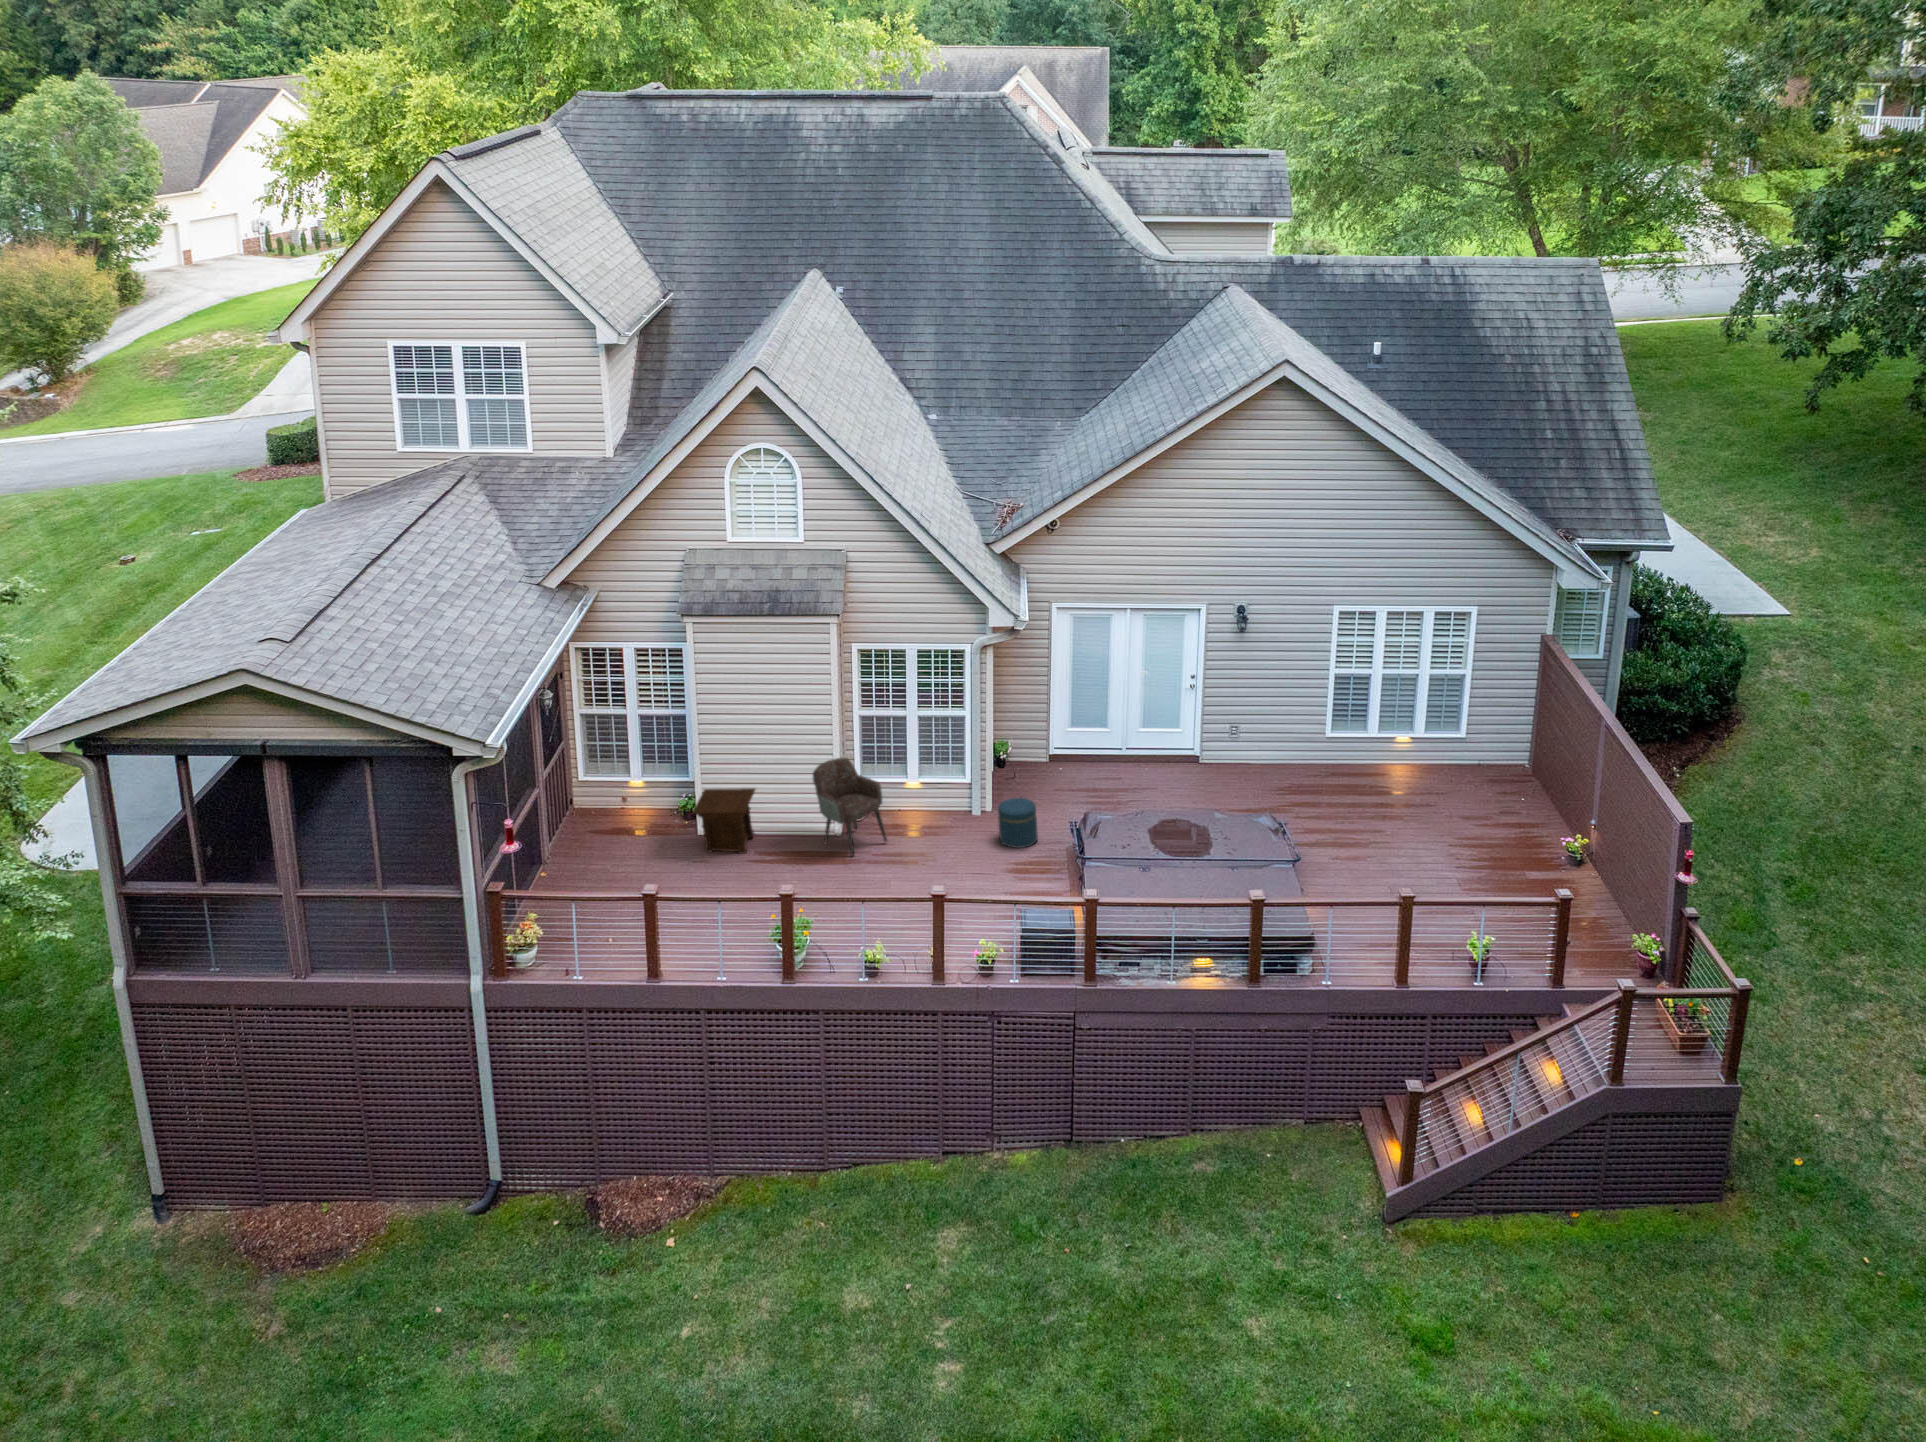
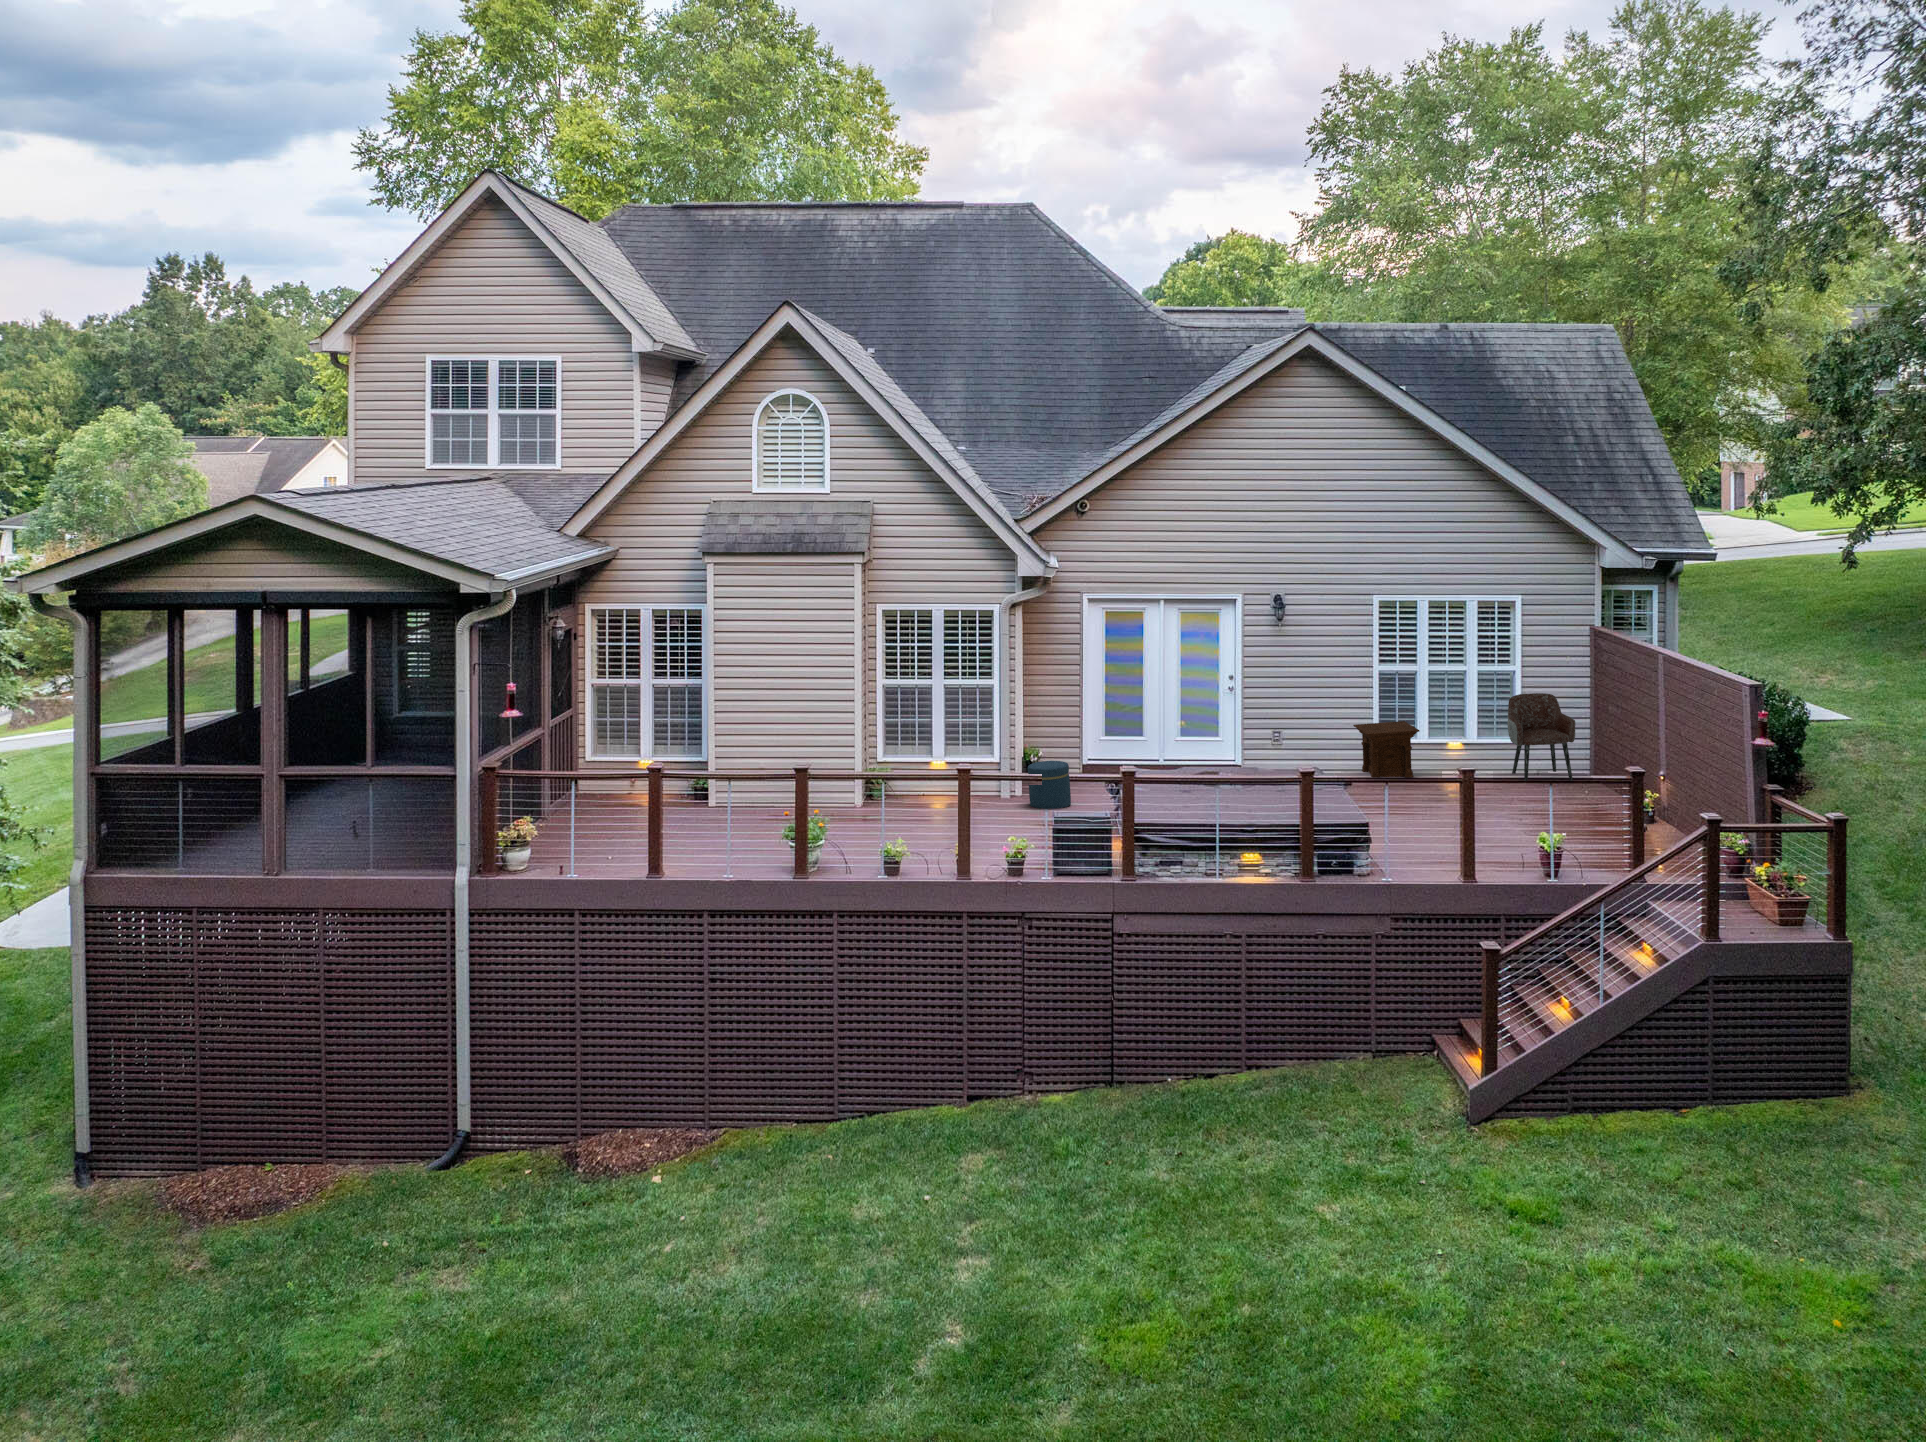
armchair: present [813,758,887,857] -> present [1507,693,1575,781]
side table: present [692,788,755,854] -> present [1353,721,1419,778]

